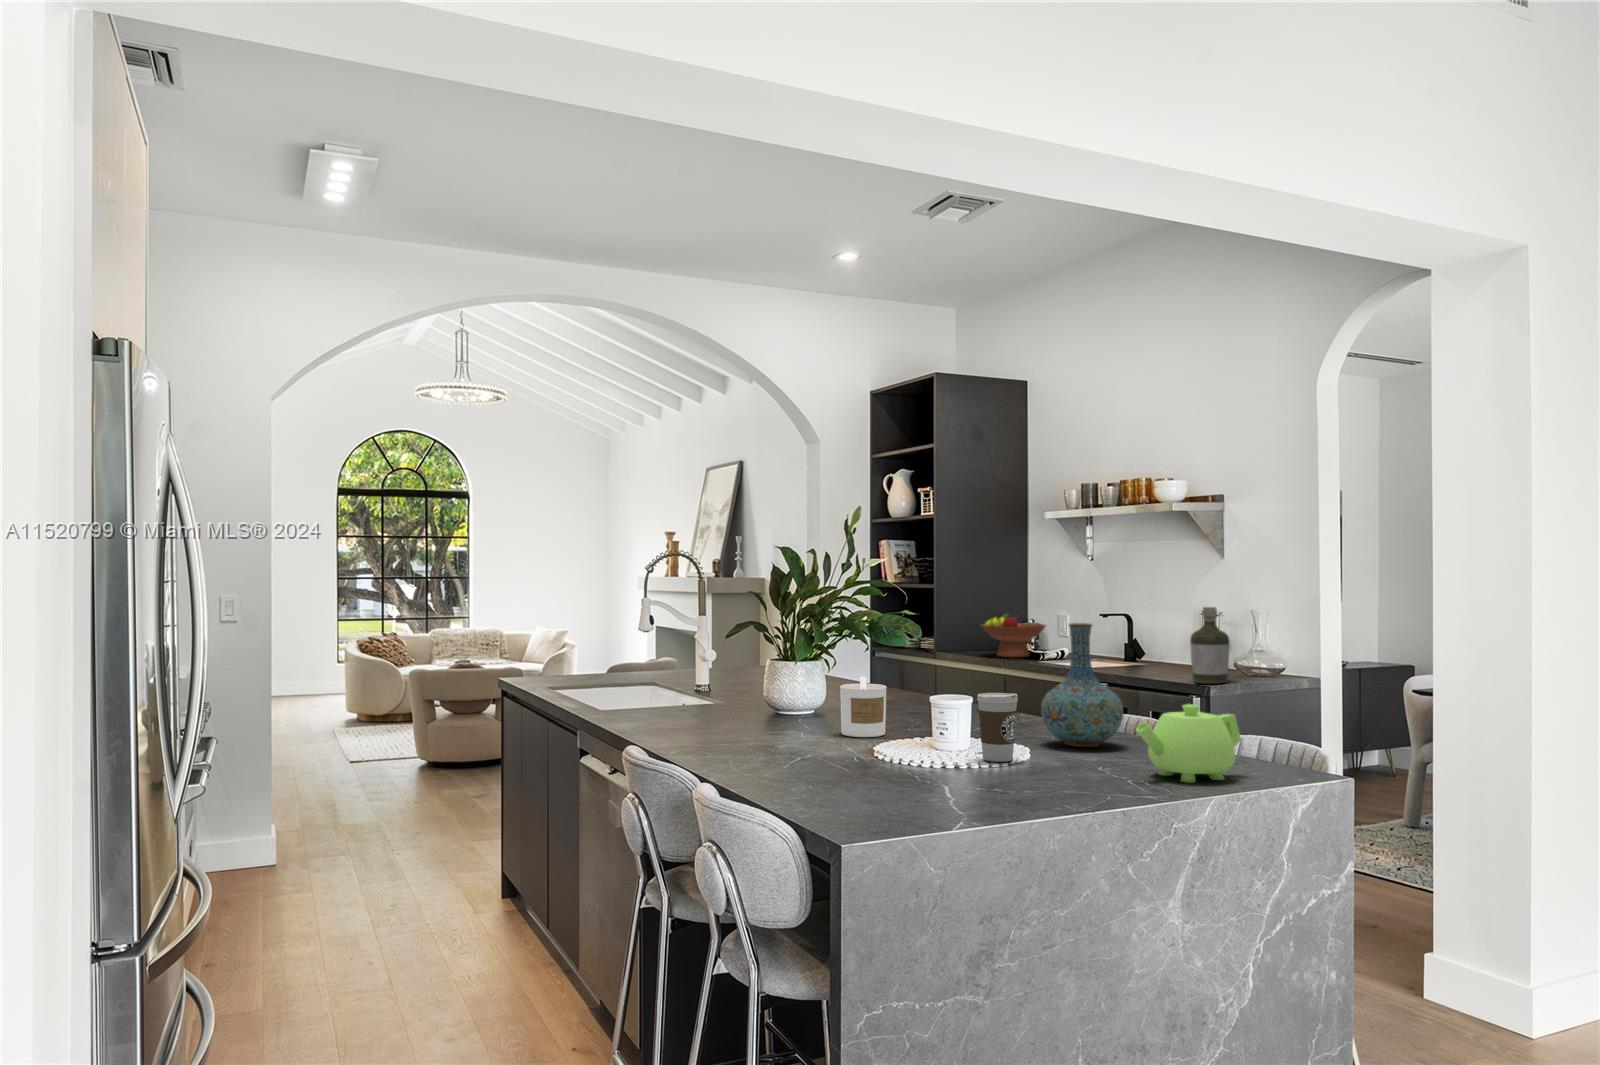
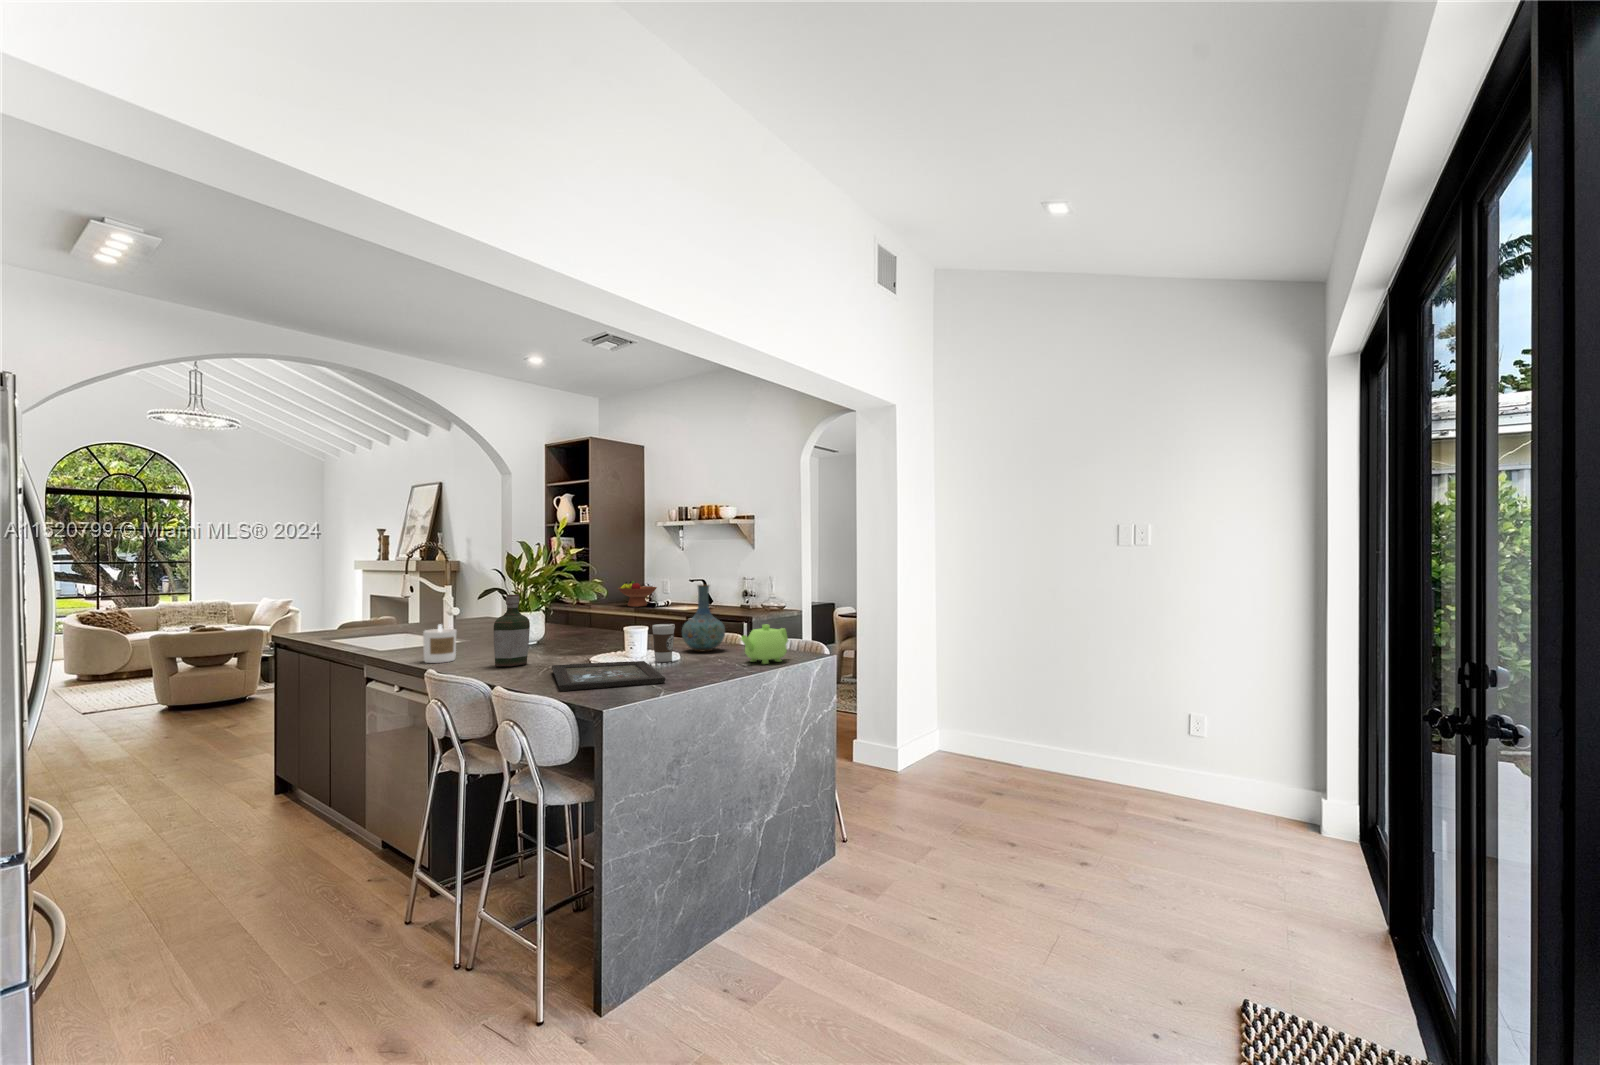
bottle: present [1190,607,1230,684] -> present [494,594,530,667]
candle: present [840,677,886,737] -> present [423,624,457,663]
tray: none [791,753,976,804] -> present [552,661,666,691]

